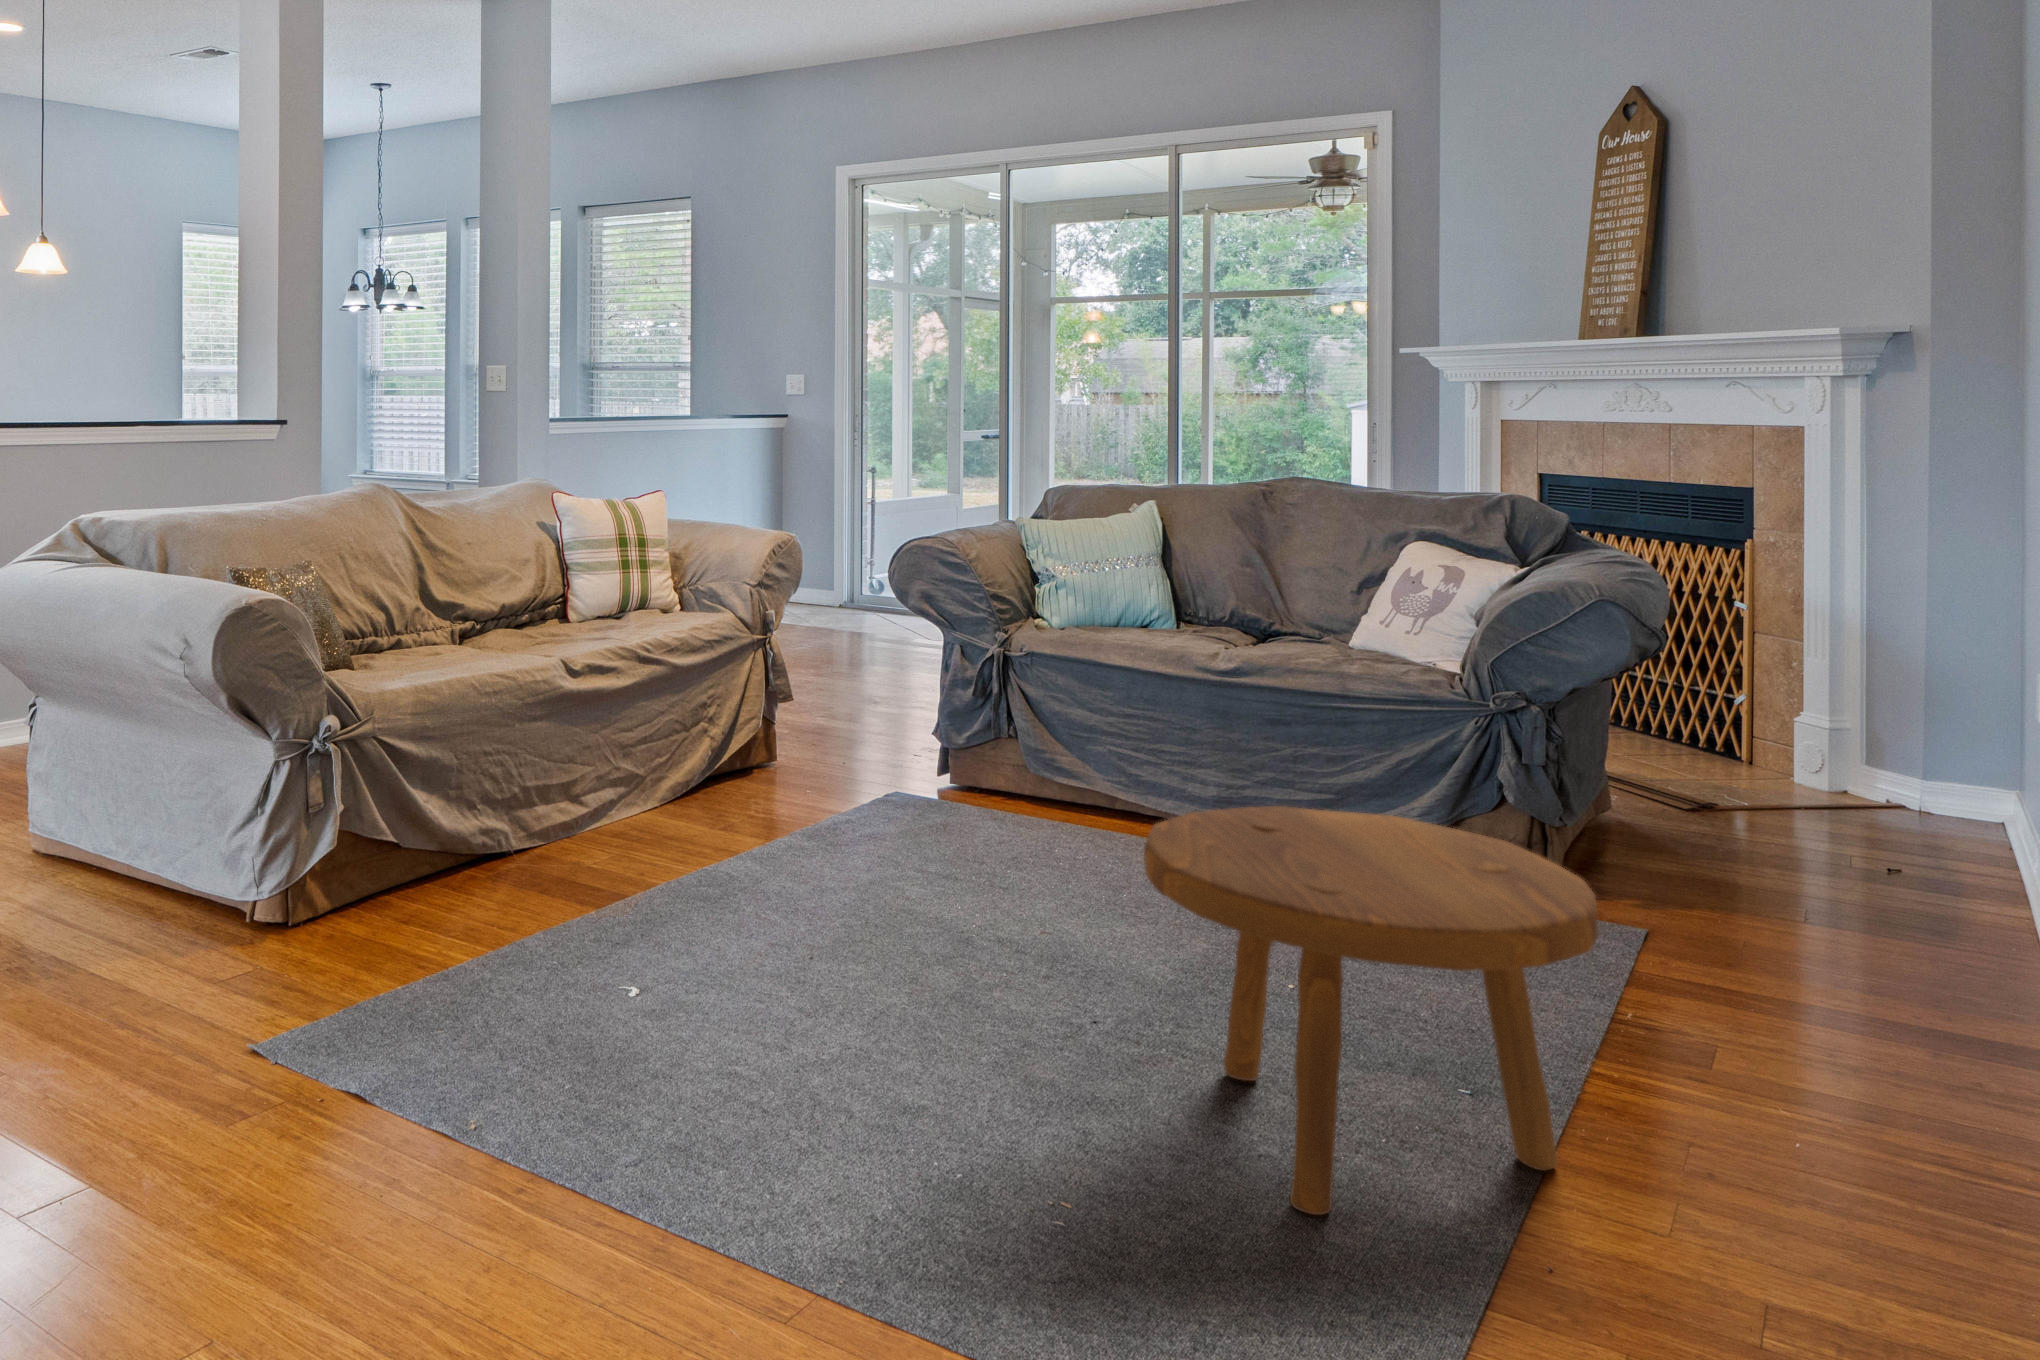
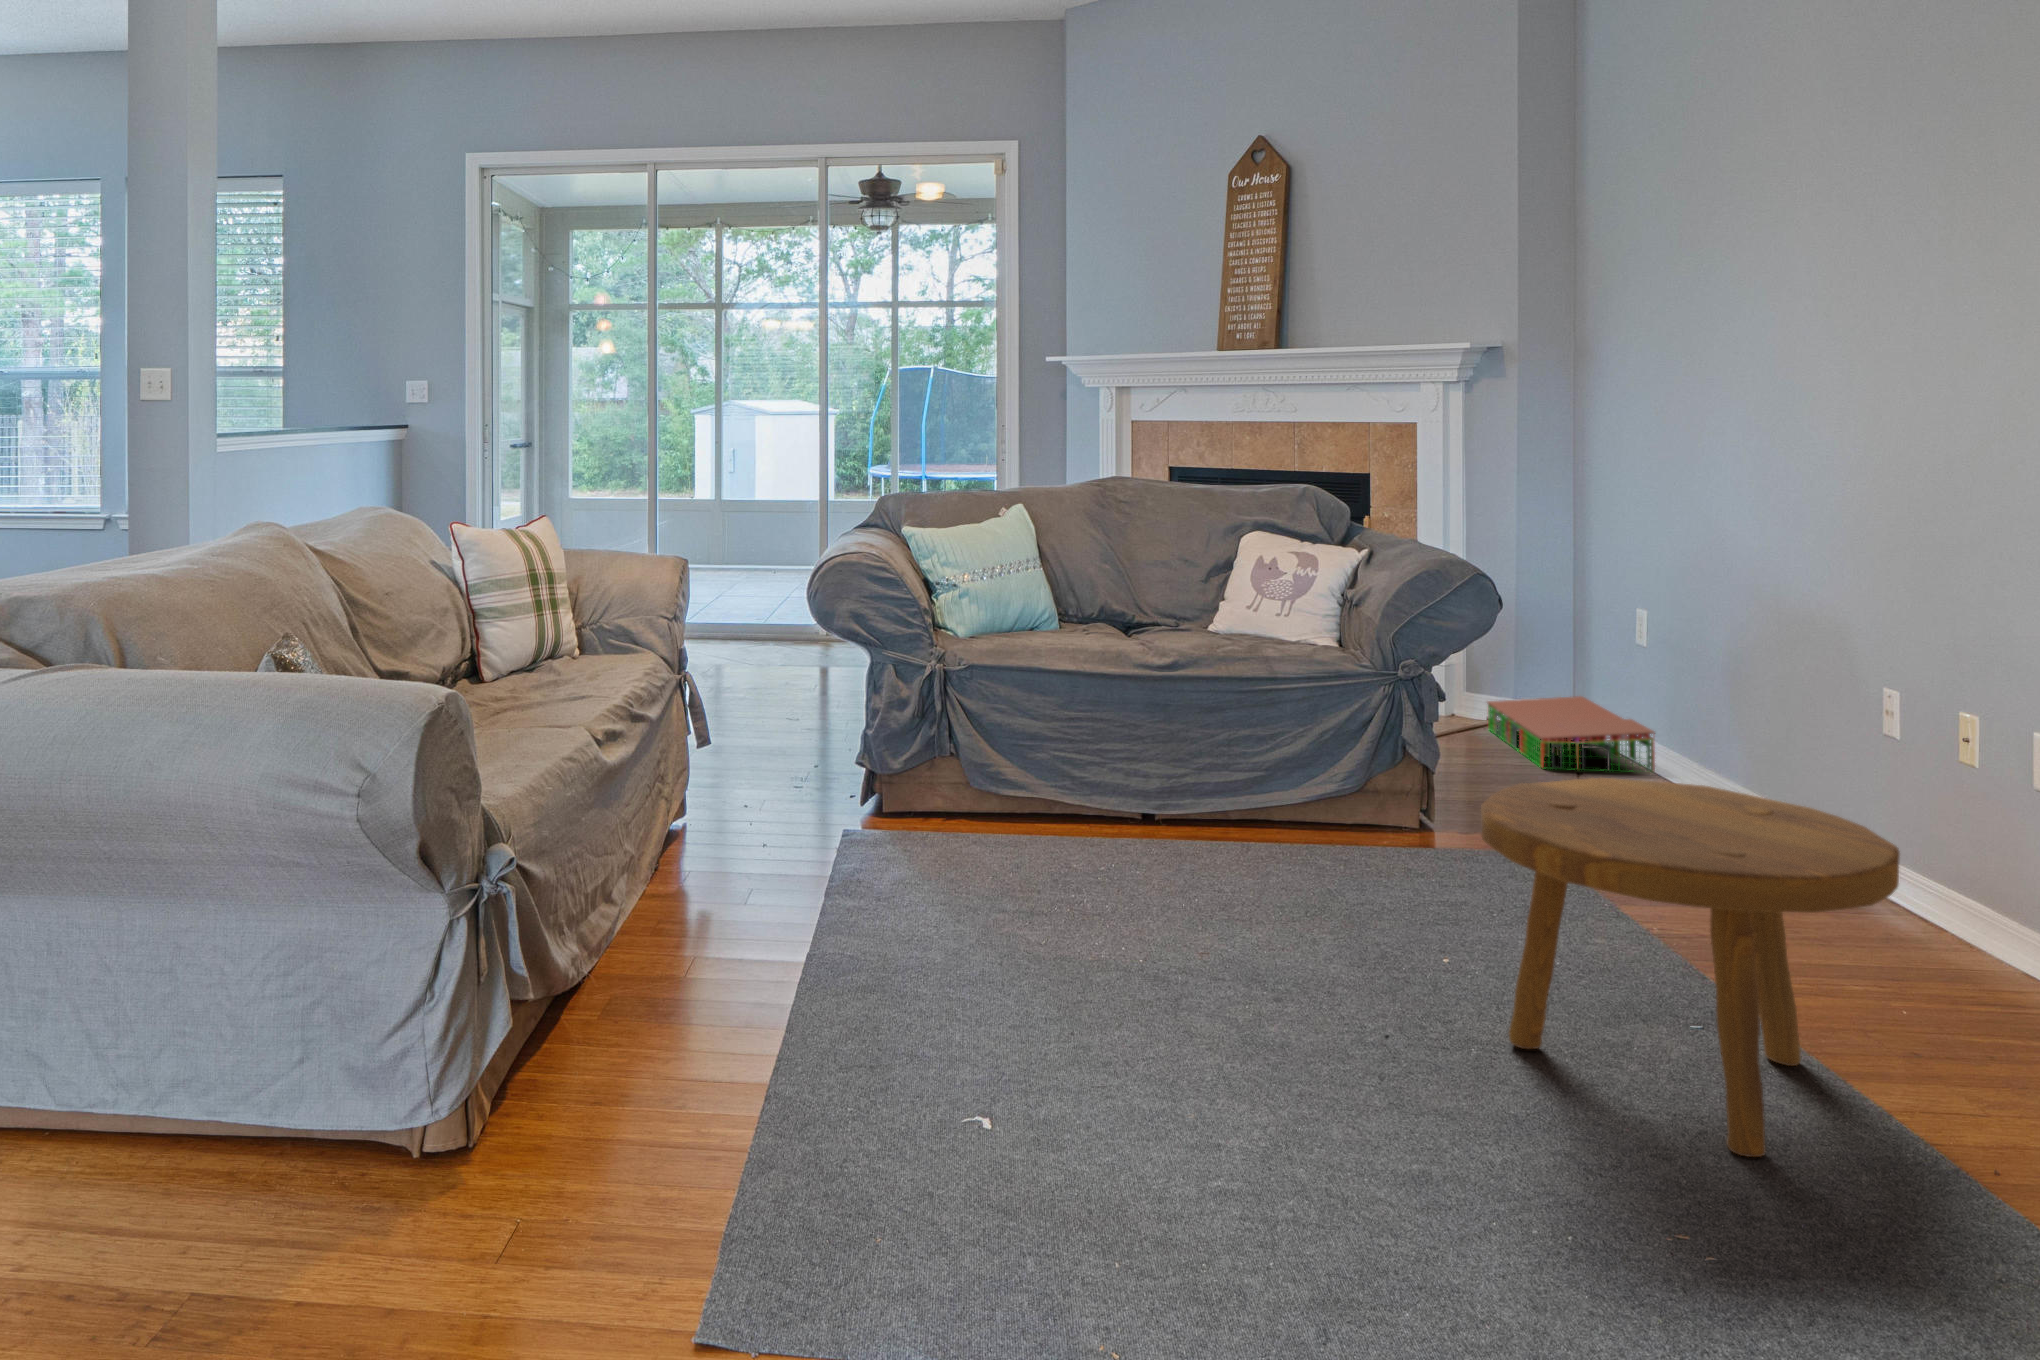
storage bin: none [1844,781,2033,895] -> present [1488,696,1655,772]

